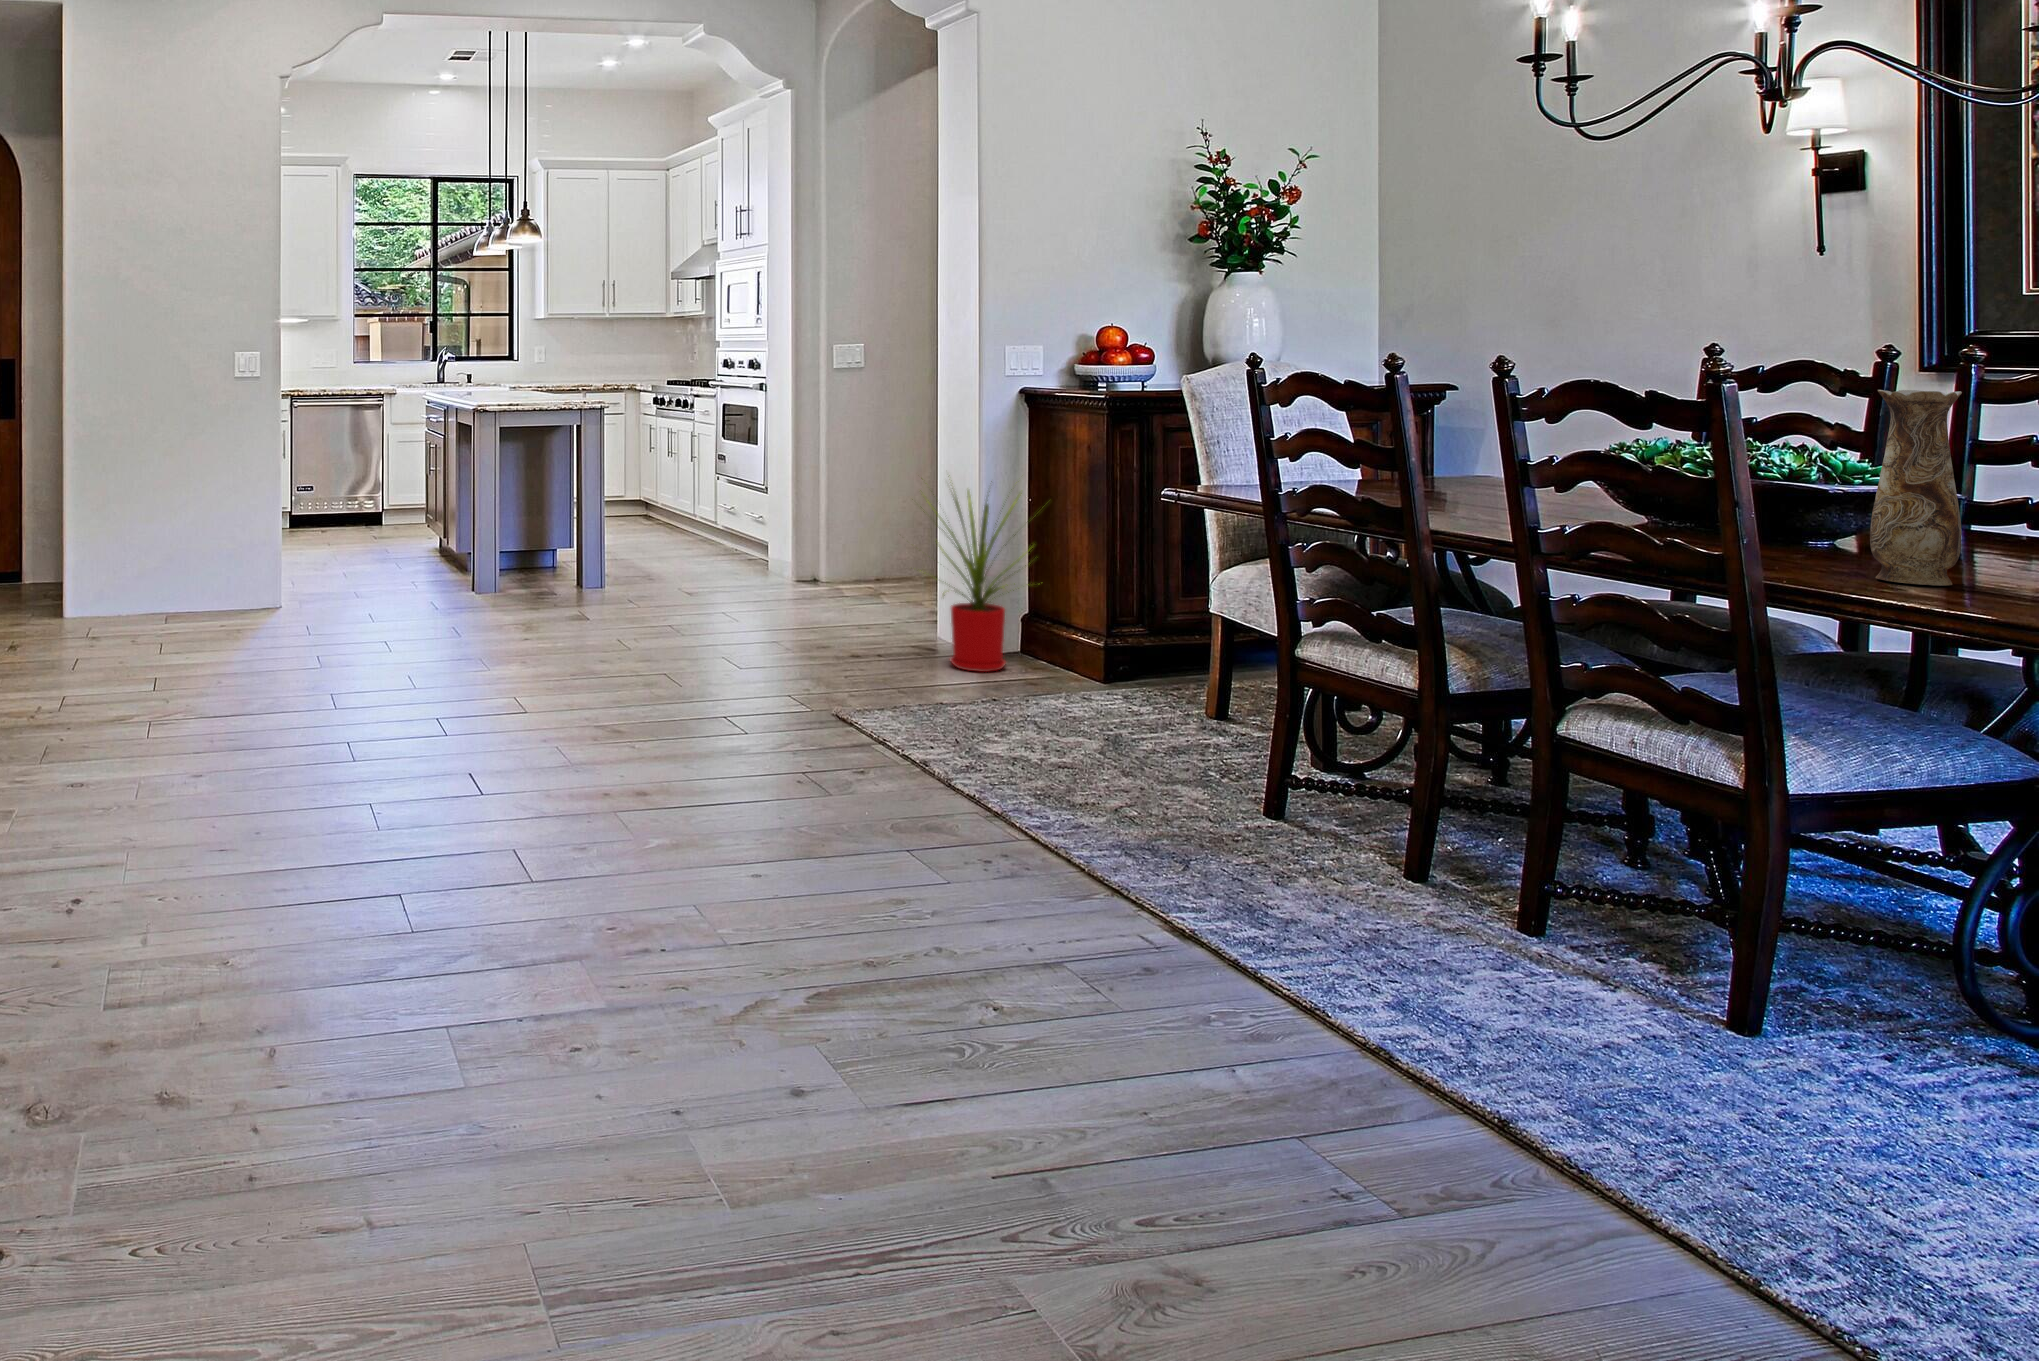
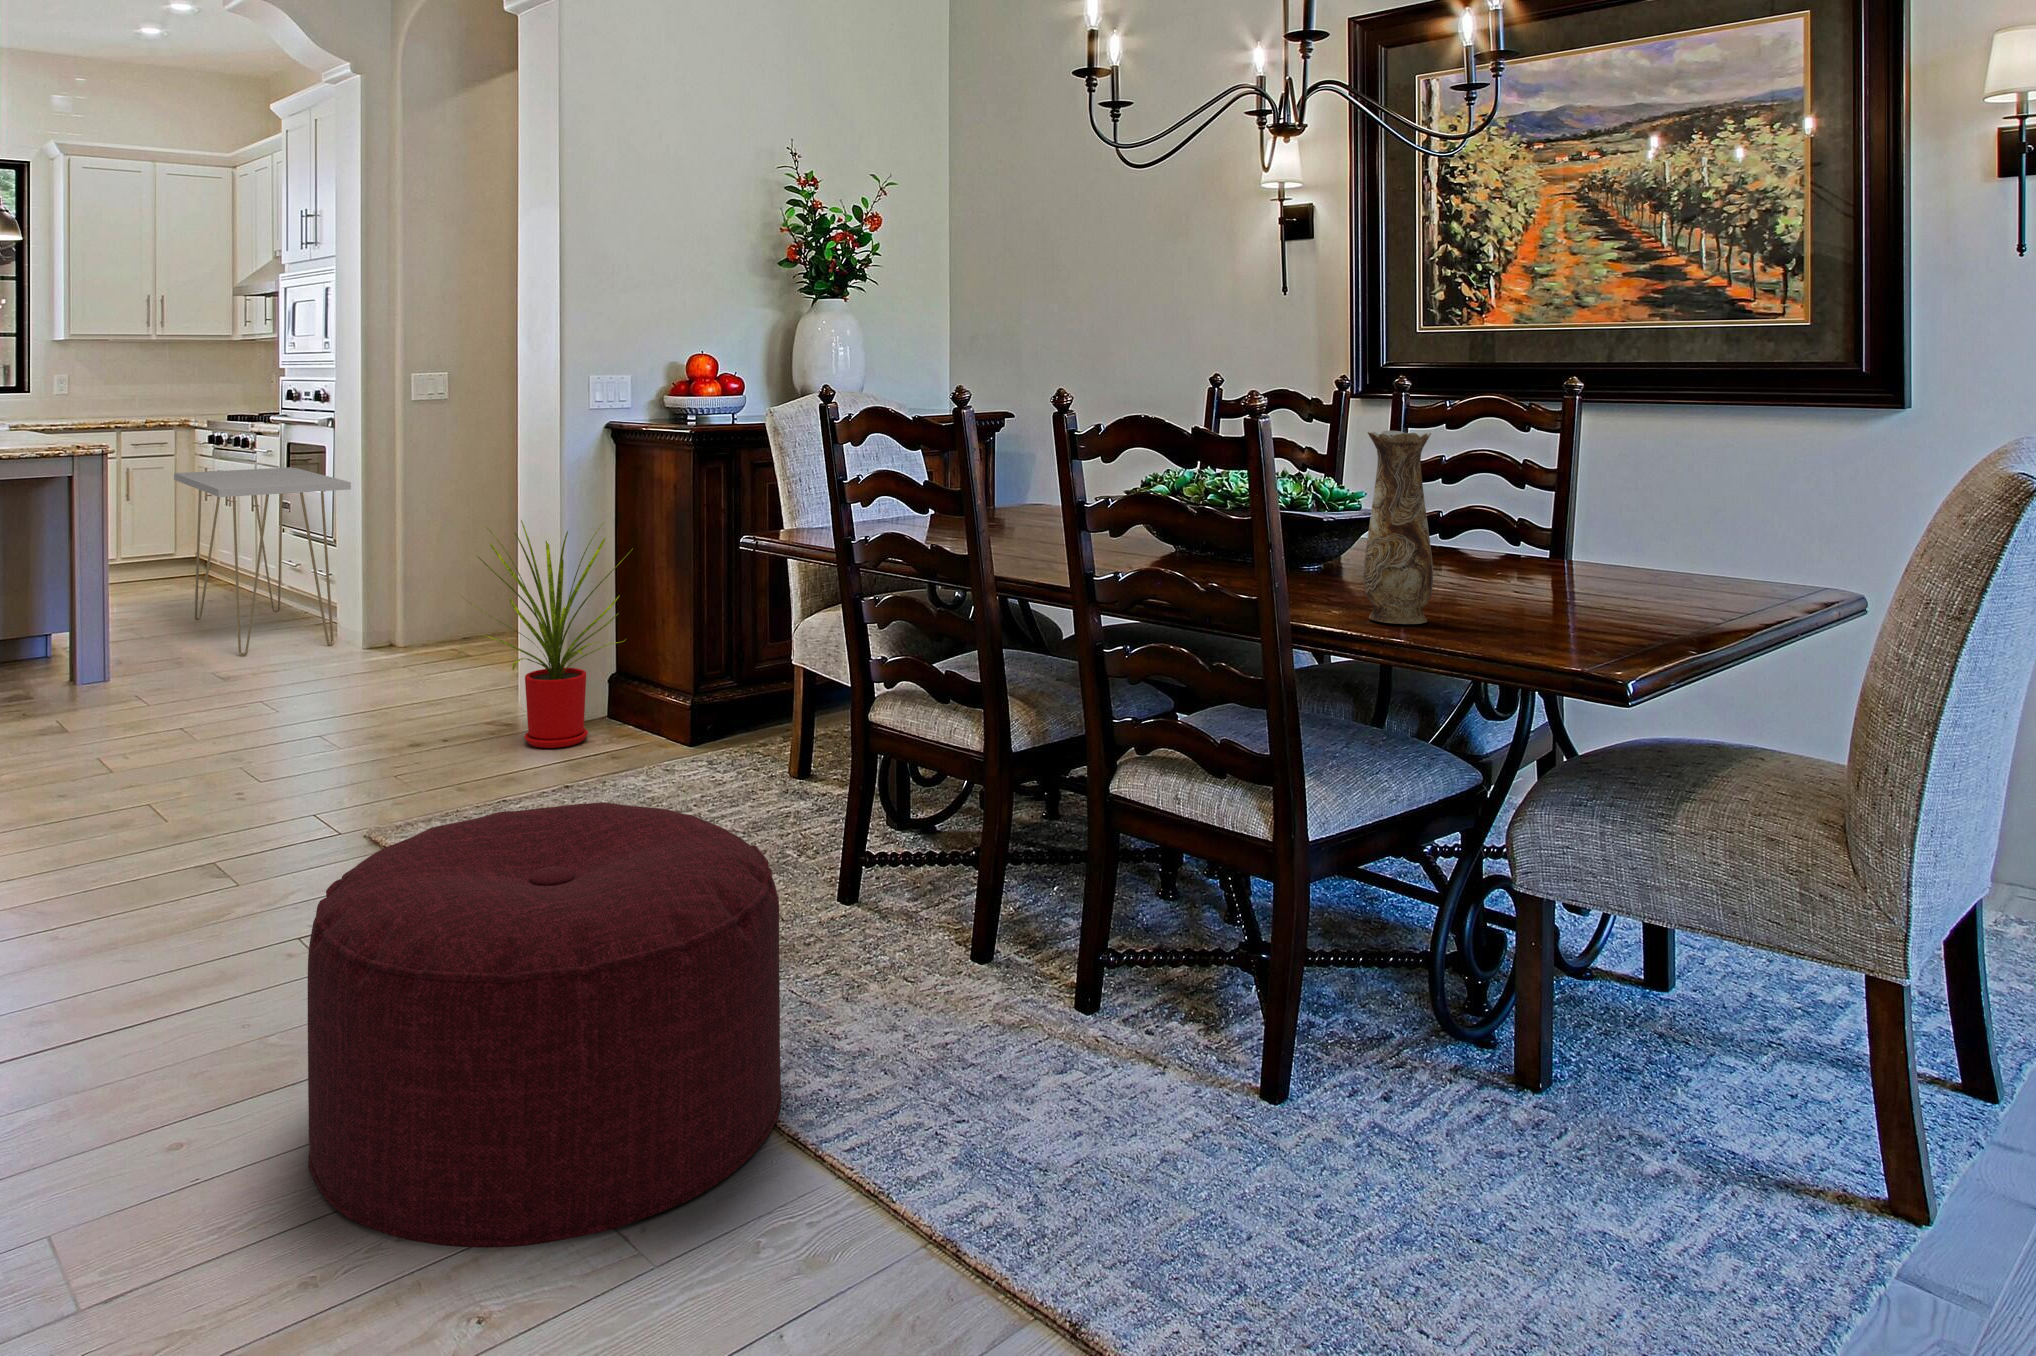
console table: none [639,426,784,579] -> present [174,467,351,656]
ottoman: none [842,684,1222,992] -> present [308,803,781,1248]

